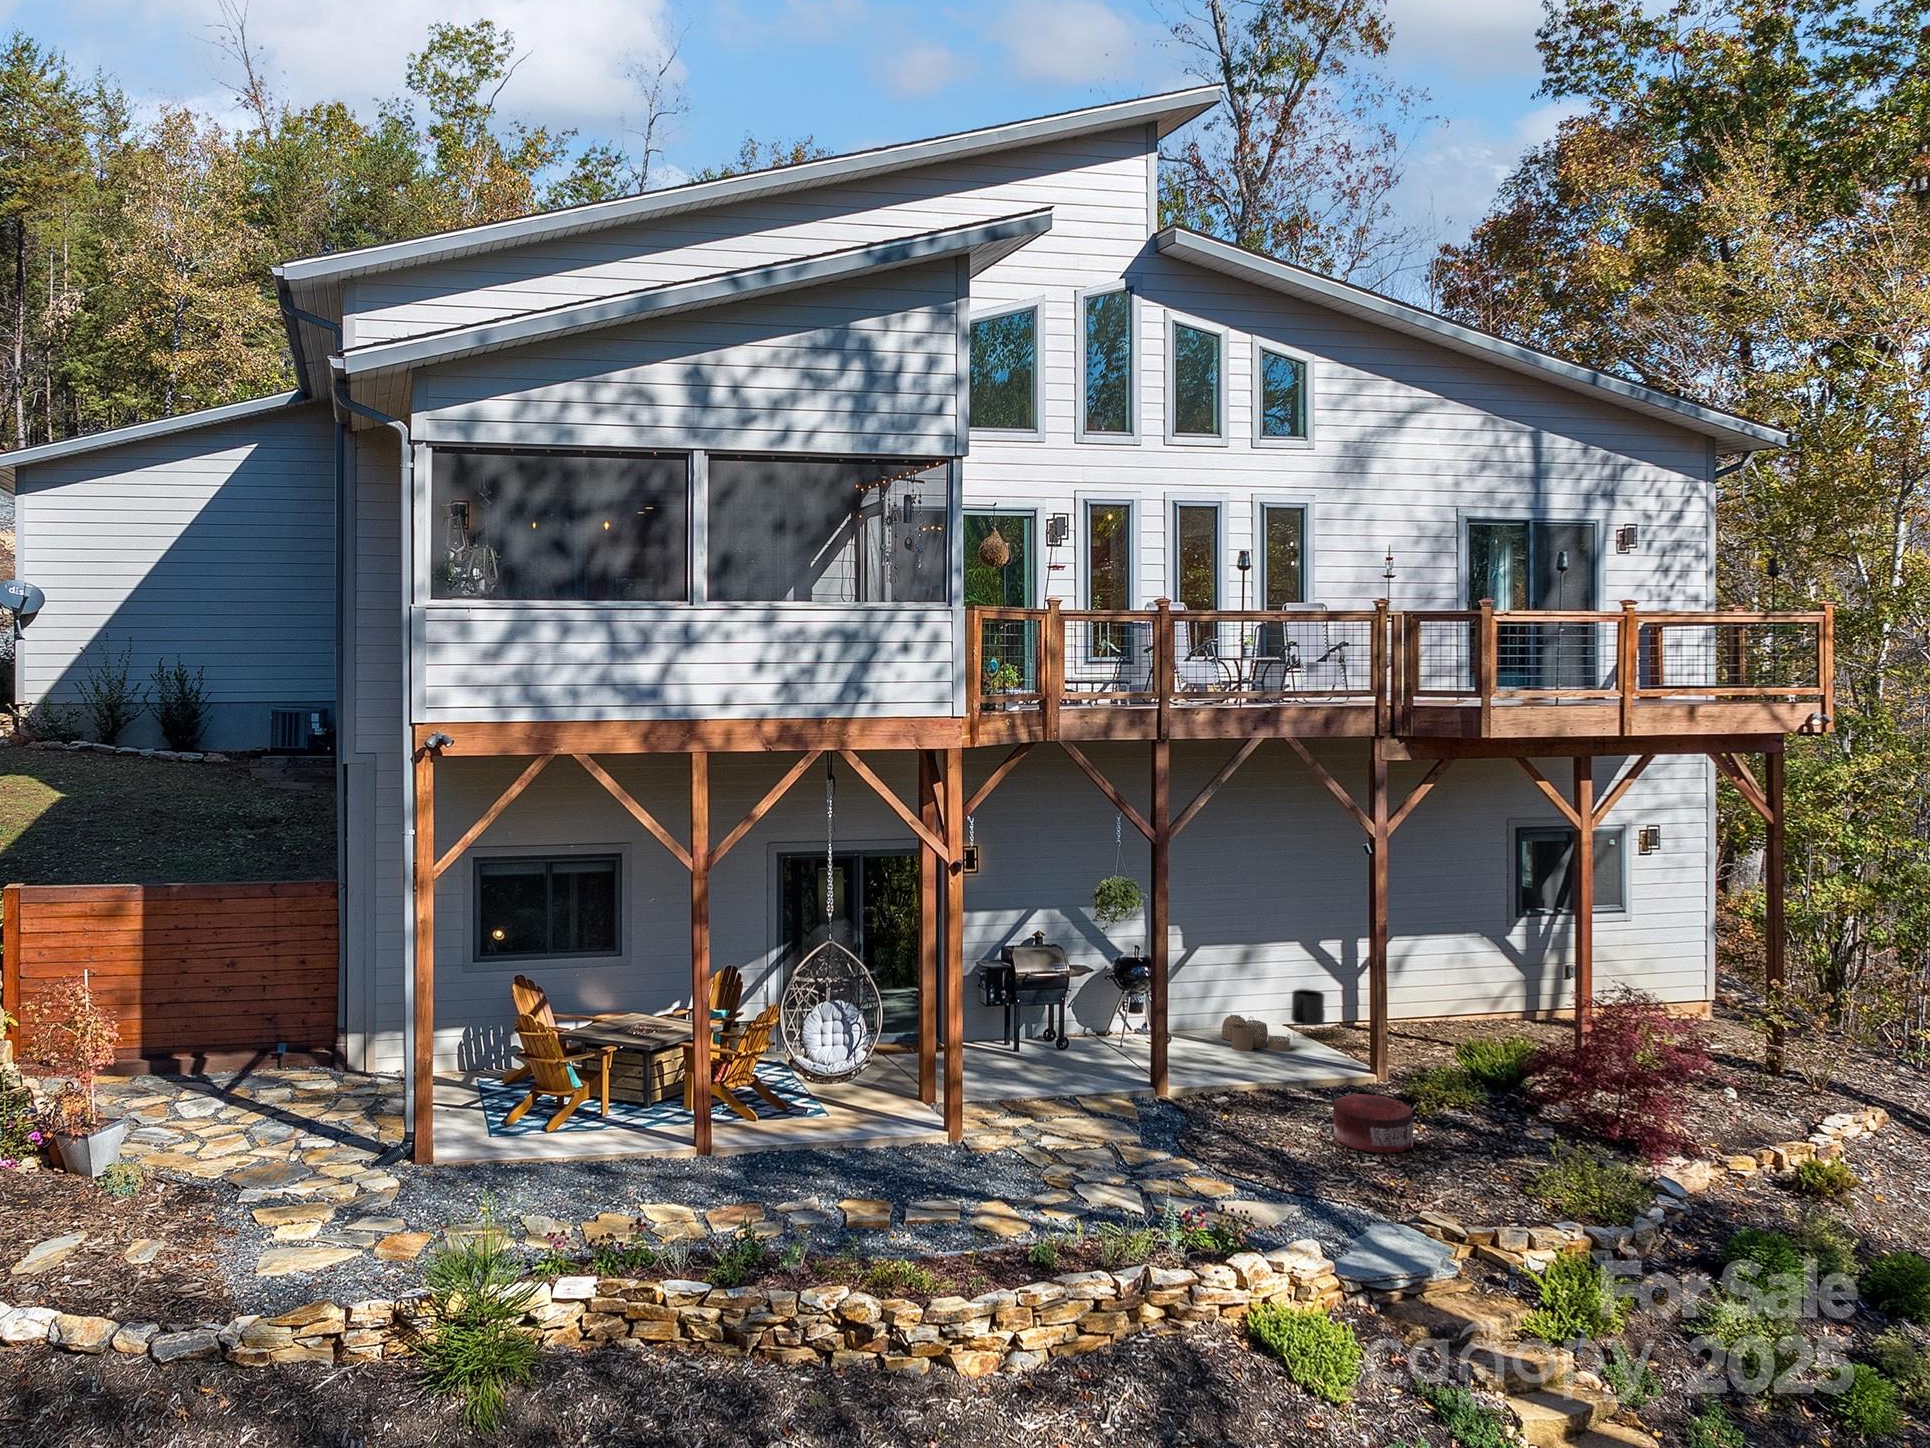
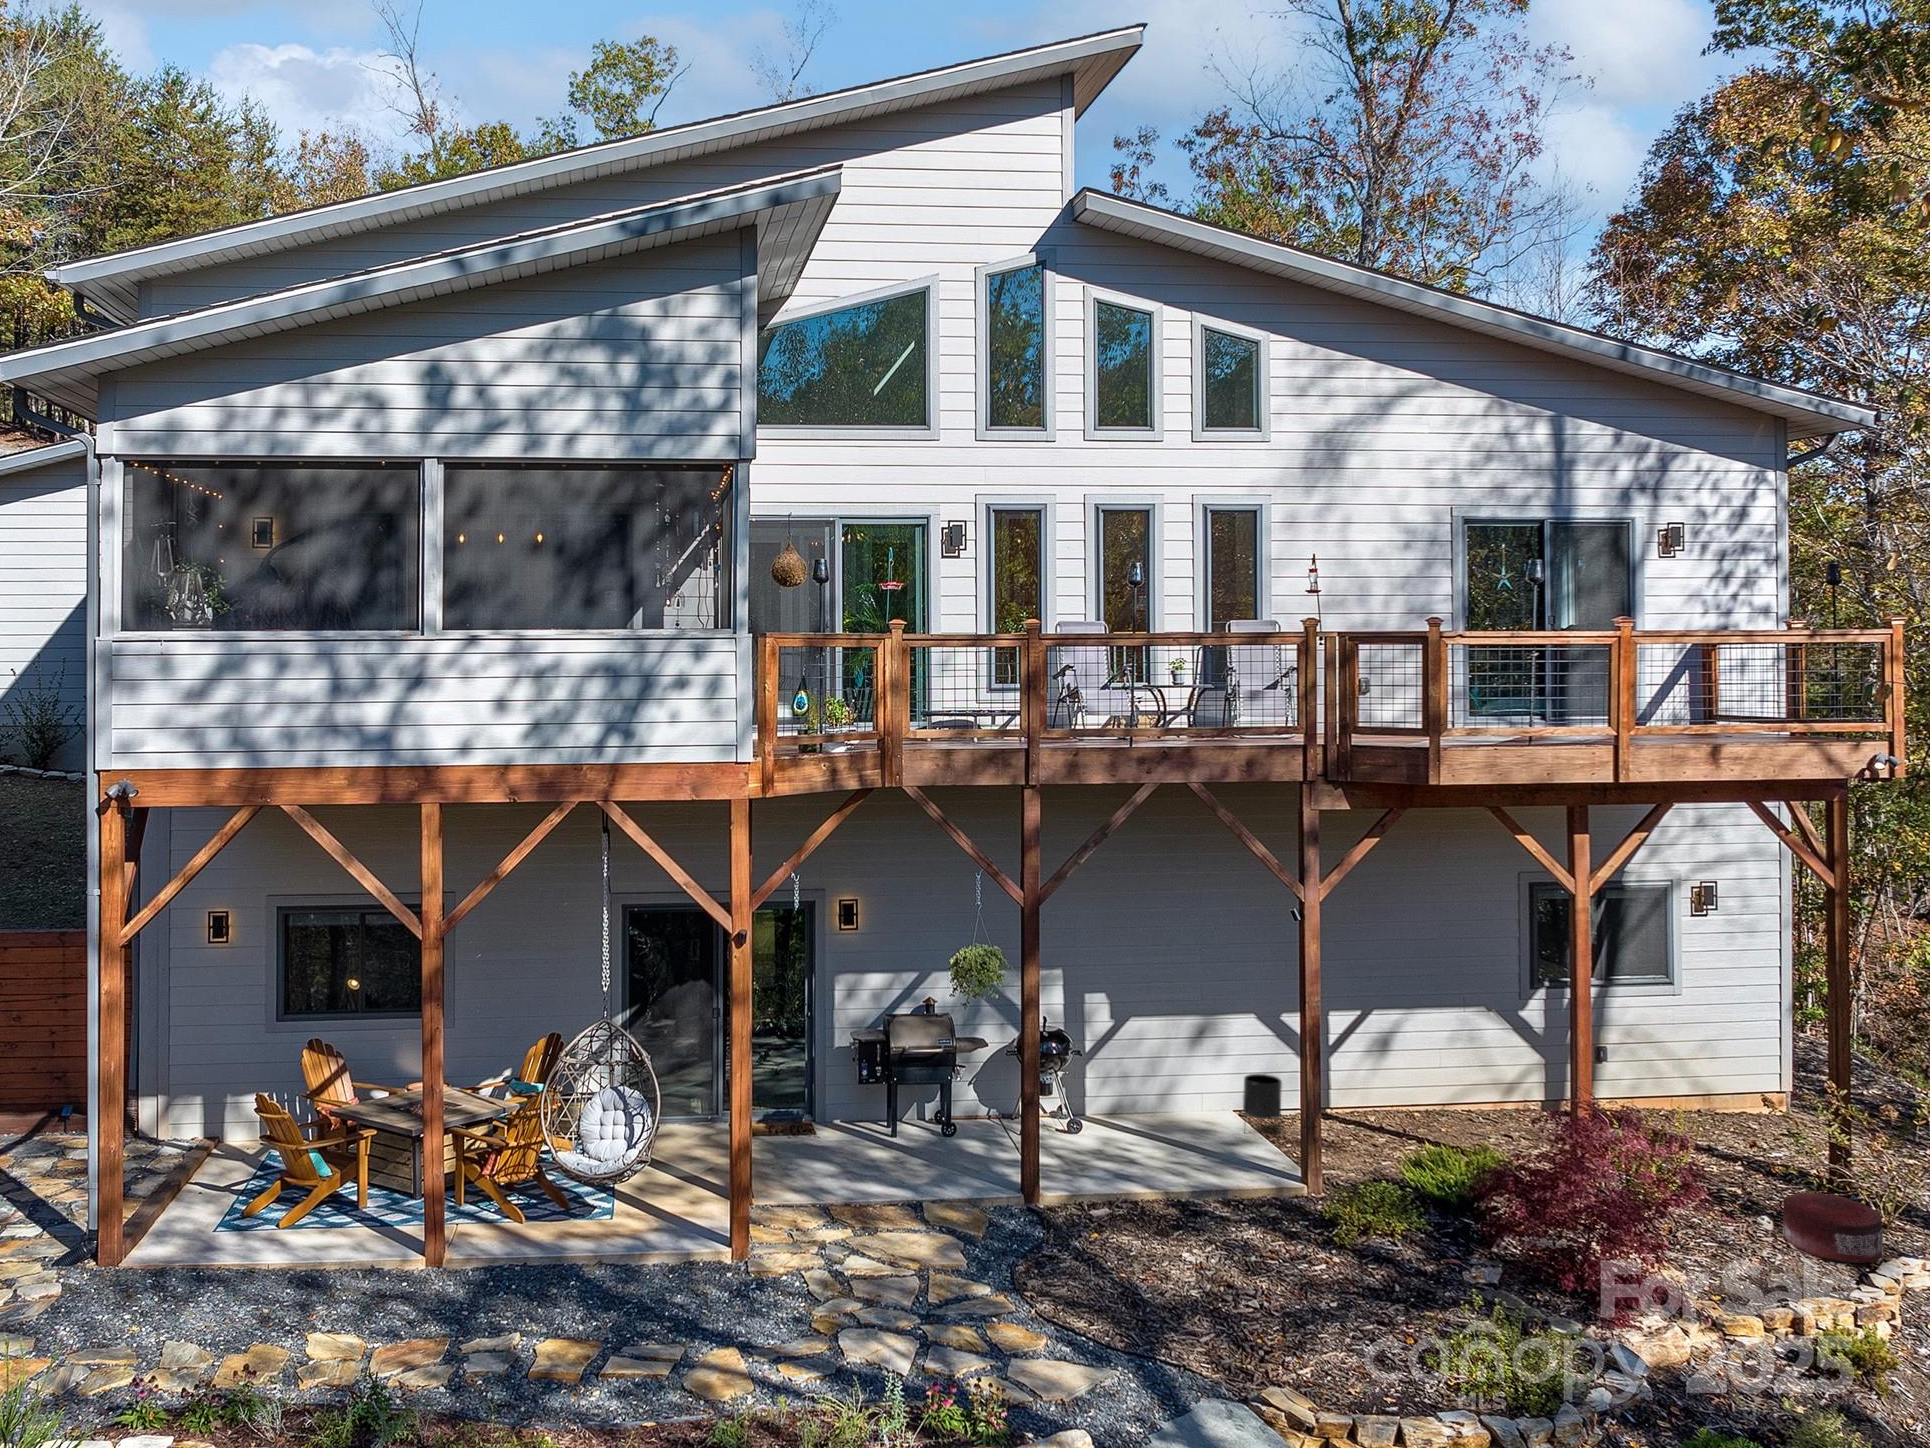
woven basket: present [1222,1015,1290,1052] -> none [1158,1100,1231,1152]
pouf: present [1333,1094,1413,1153] -> present [1783,1192,1883,1263]

